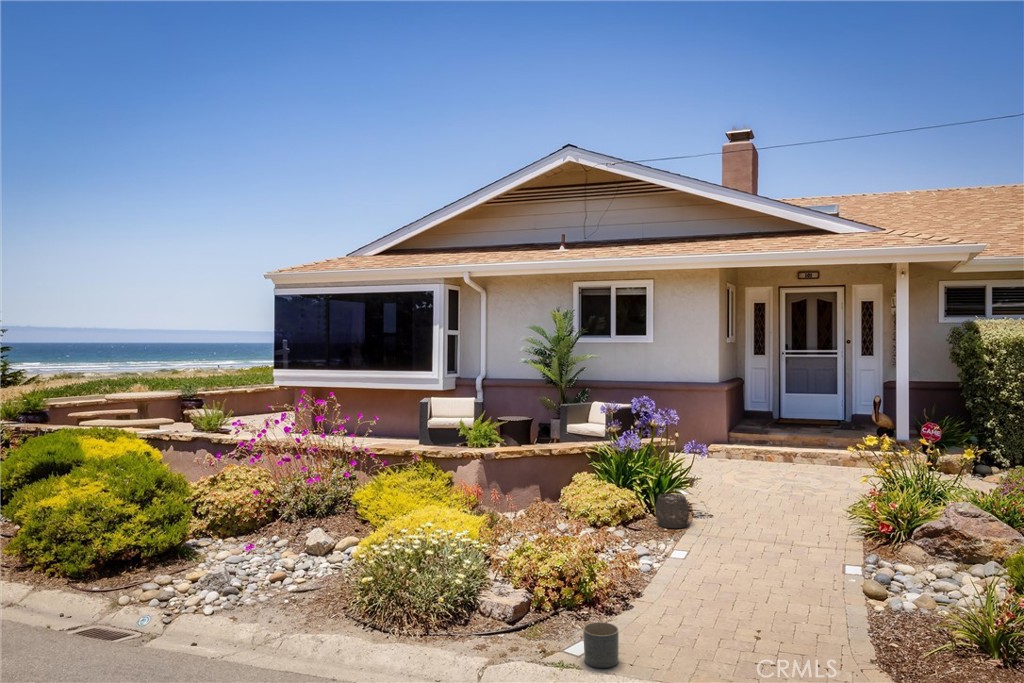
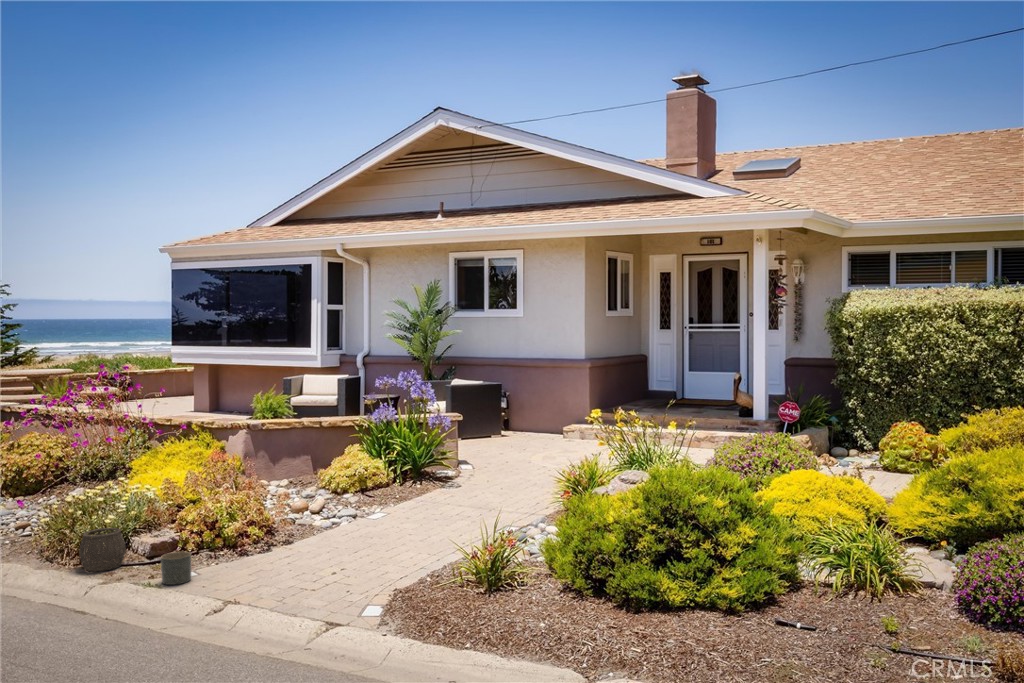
woven basket: present [655,494,689,528] -> present [79,528,125,572]

